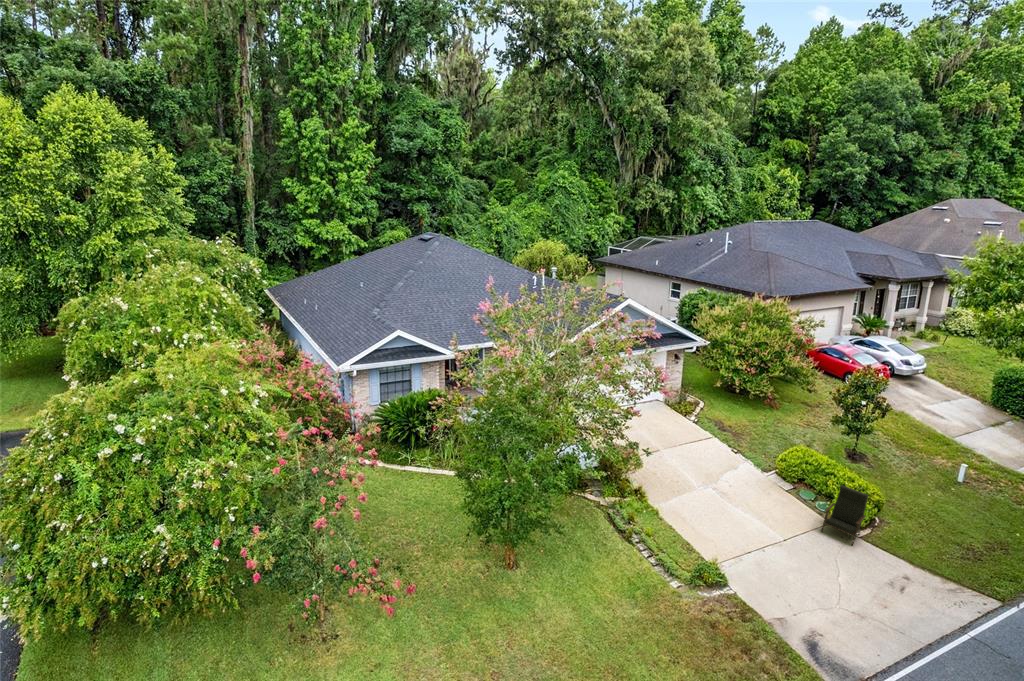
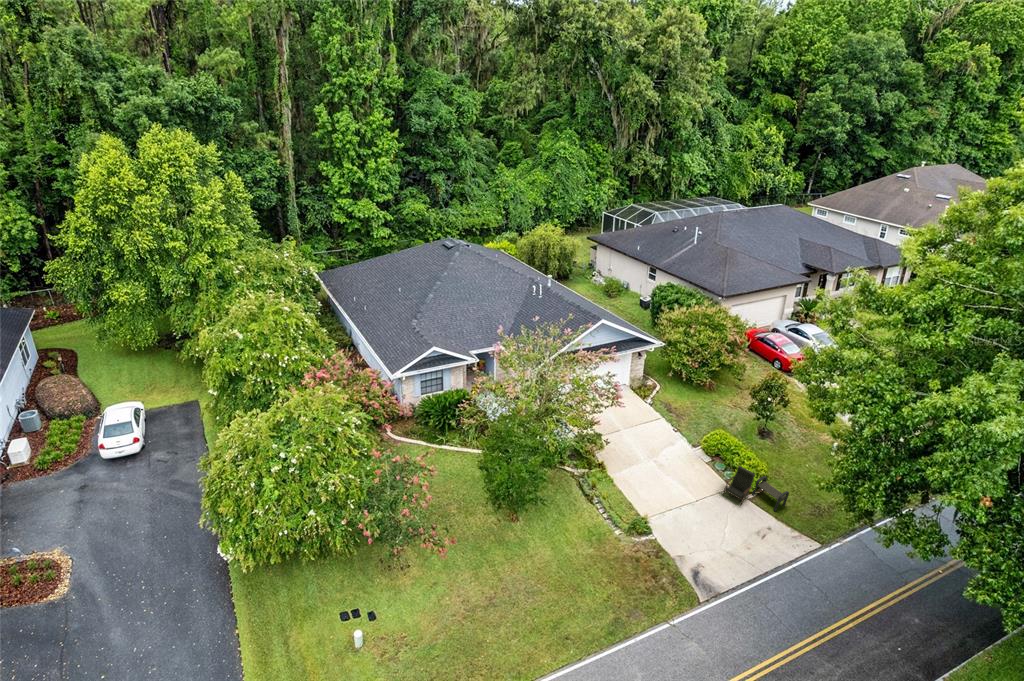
bench: none [864,502,923,553] -> present [752,476,789,511]

